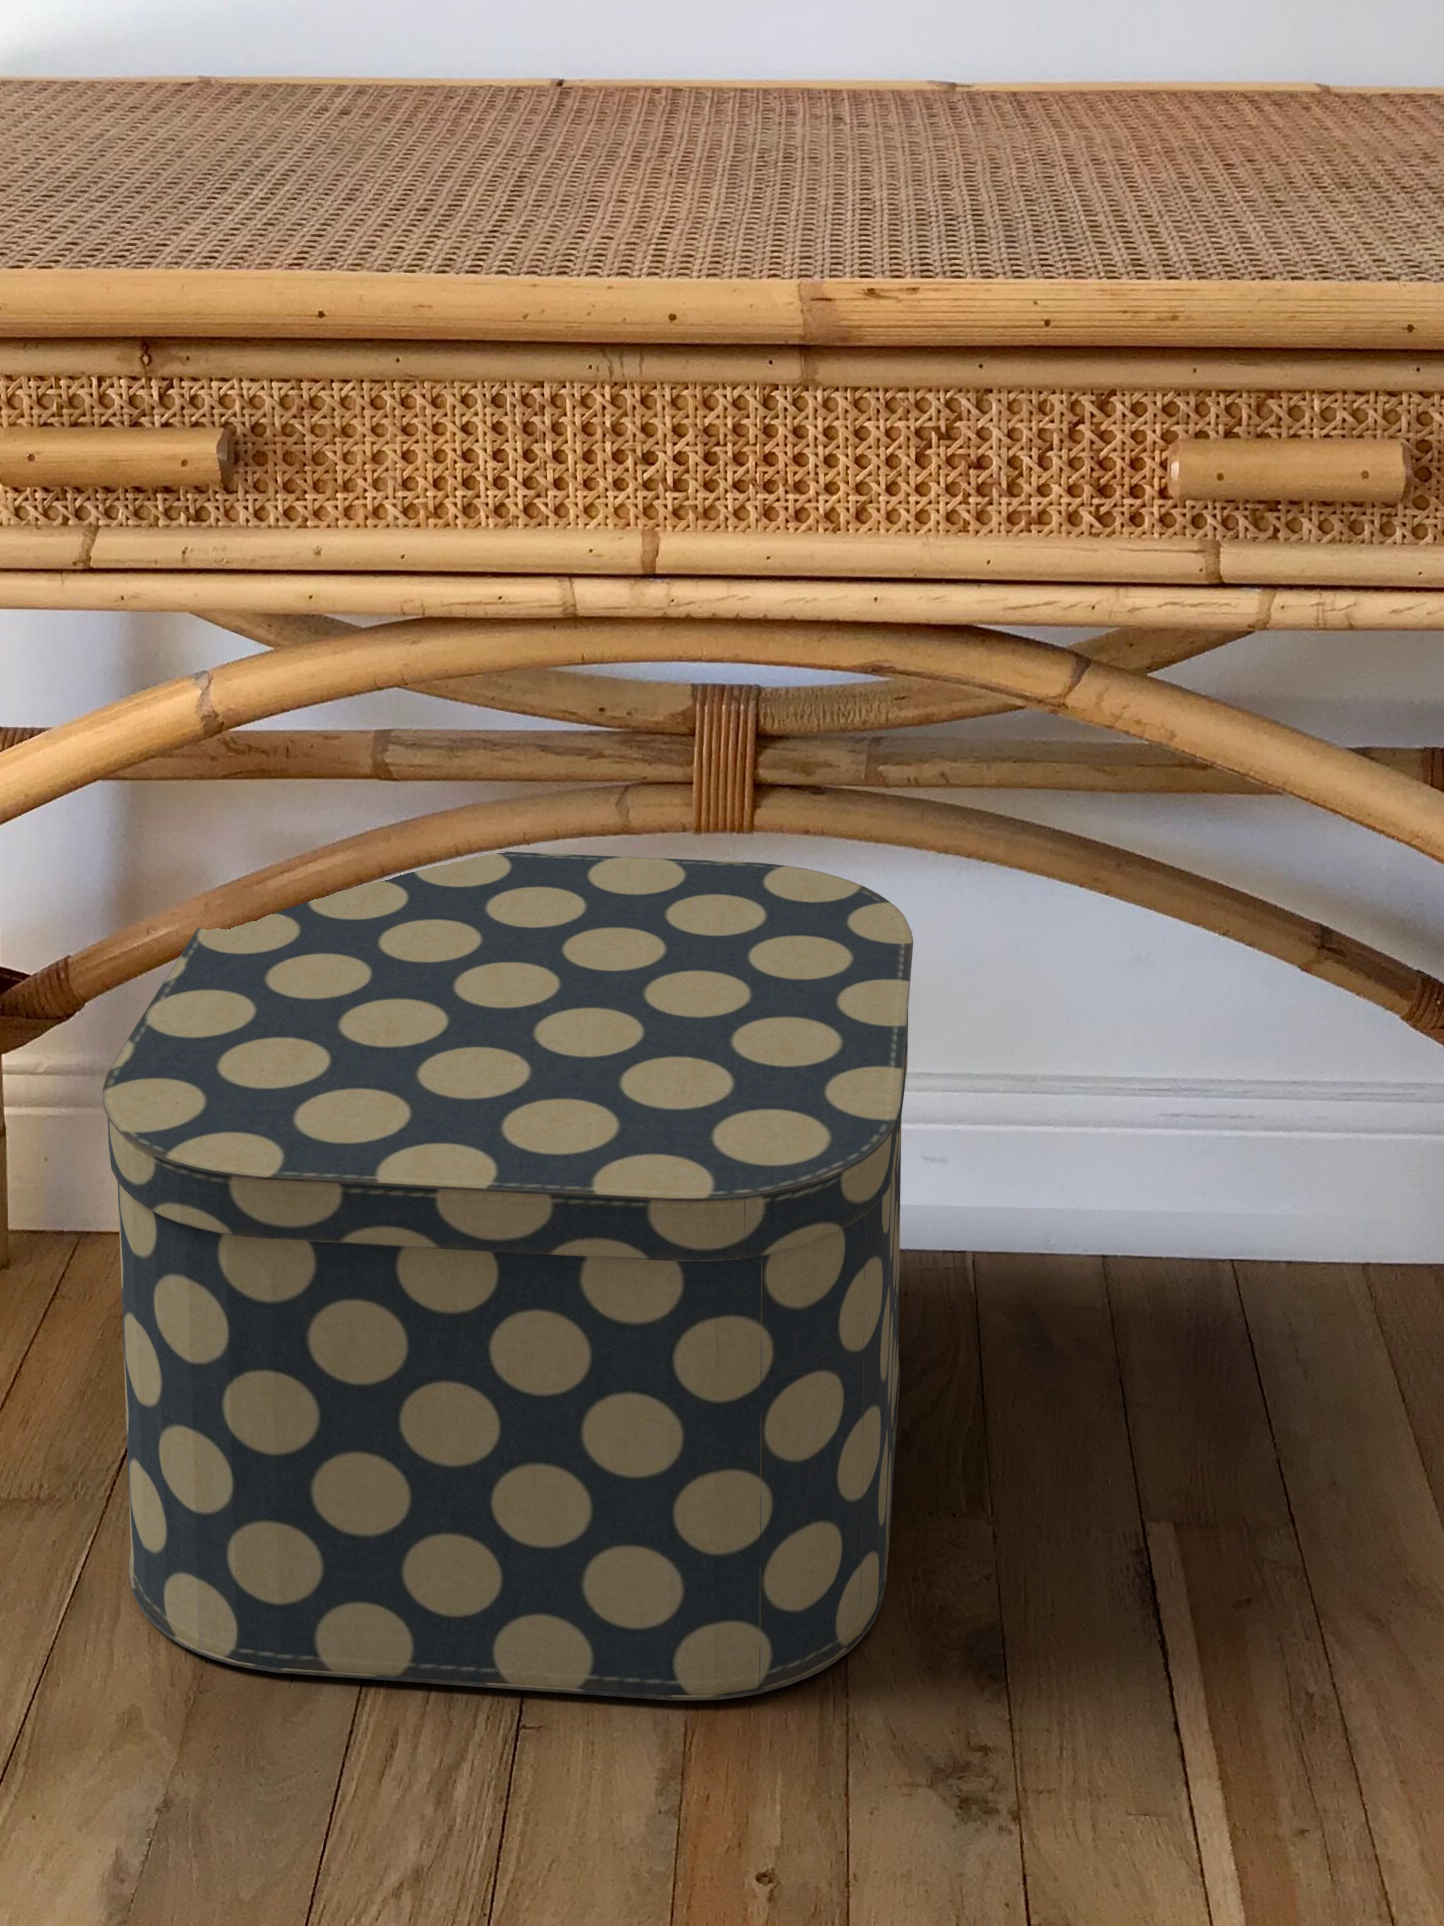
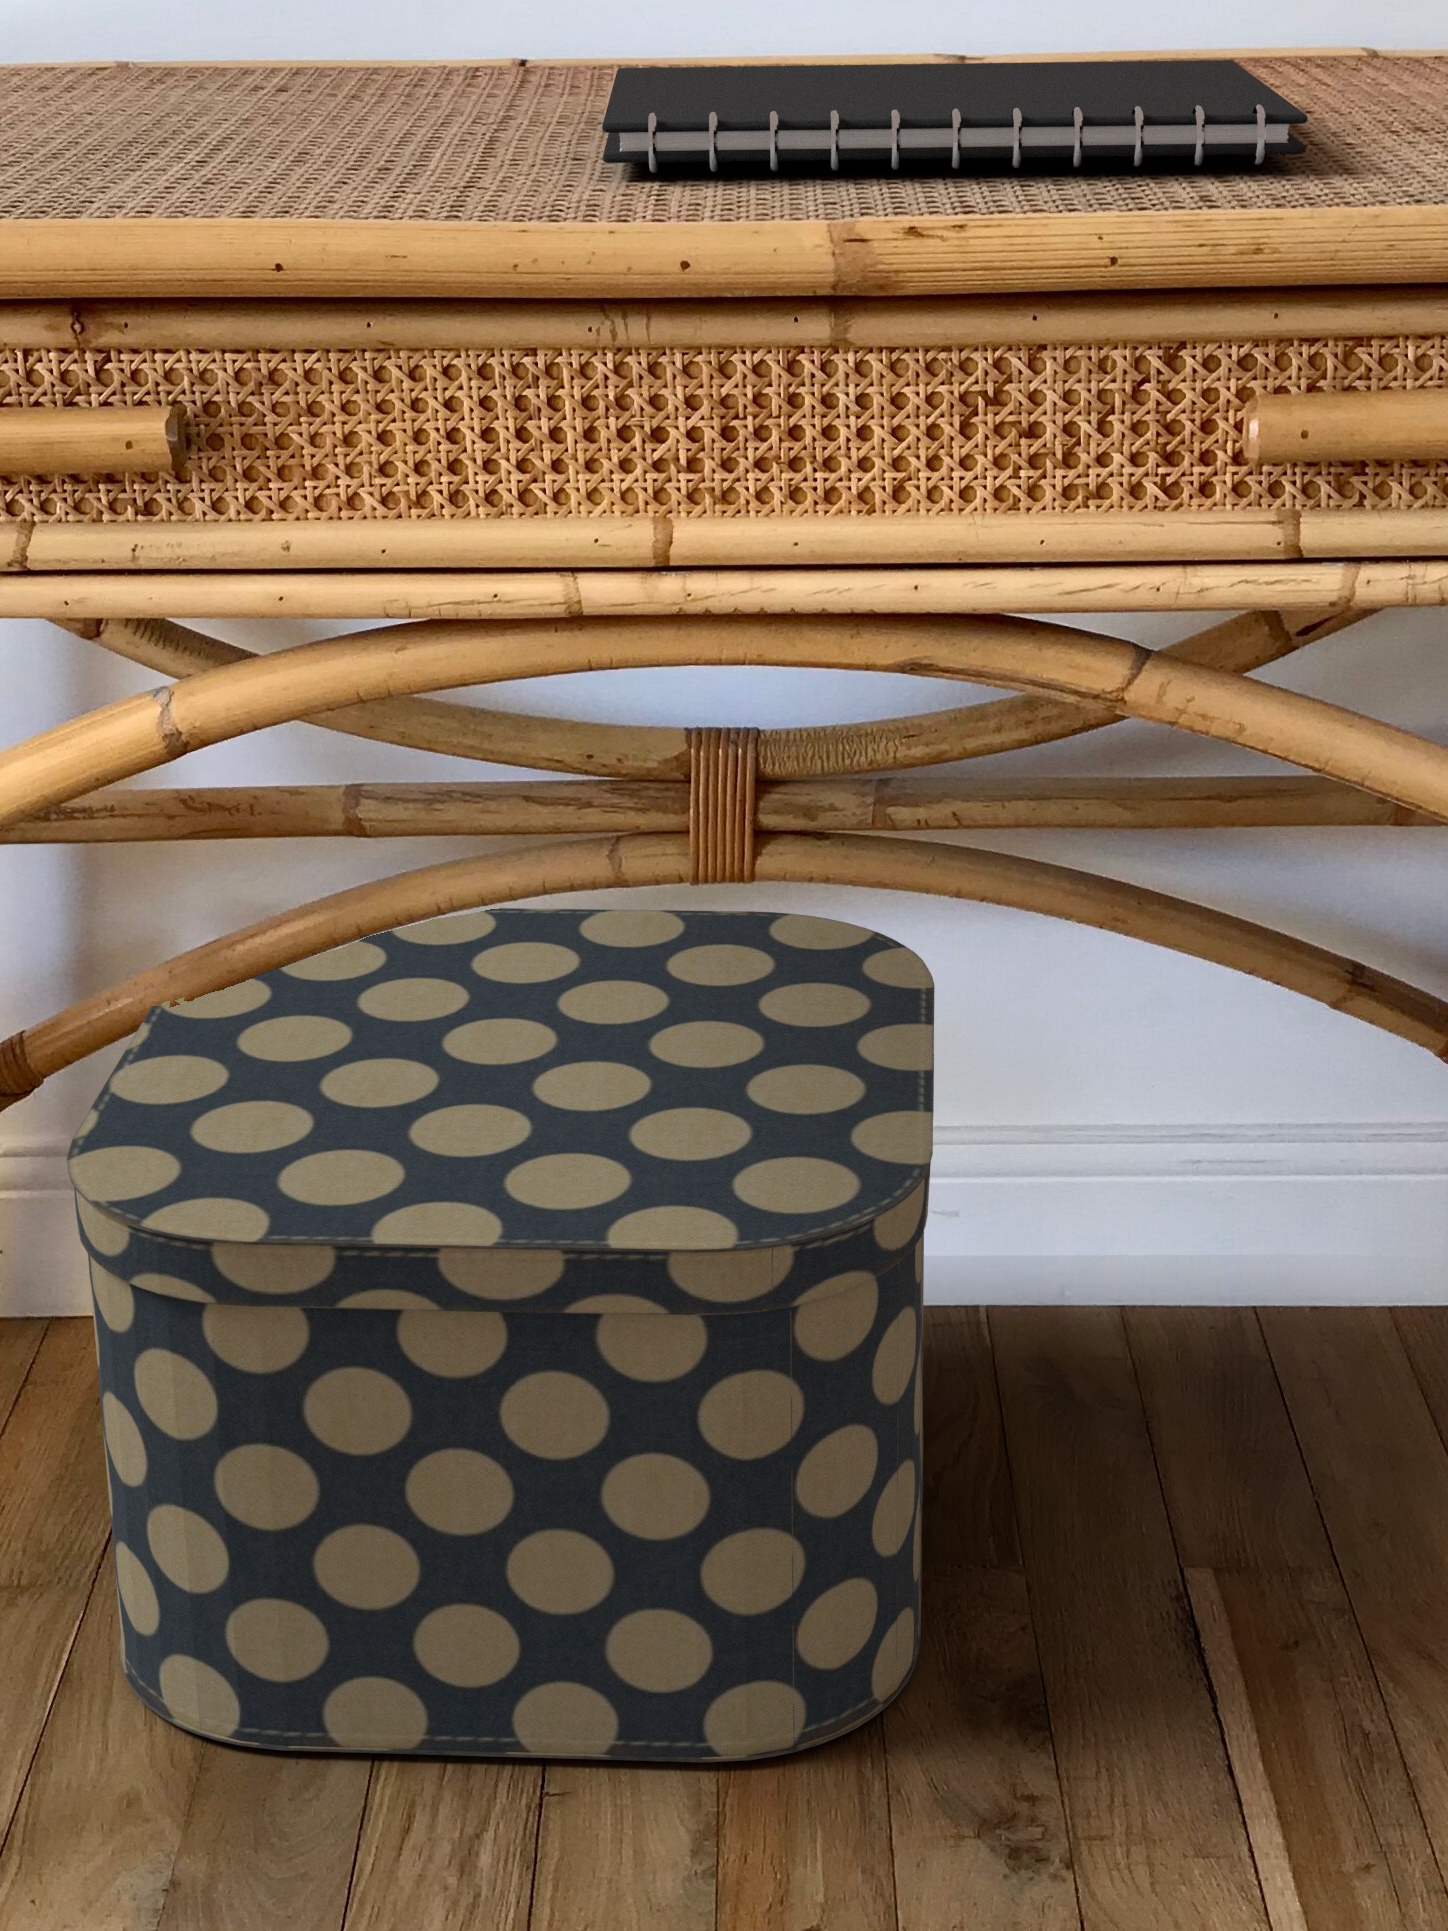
notebook: none [608,121,1227,235] -> present [602,60,1308,173]

